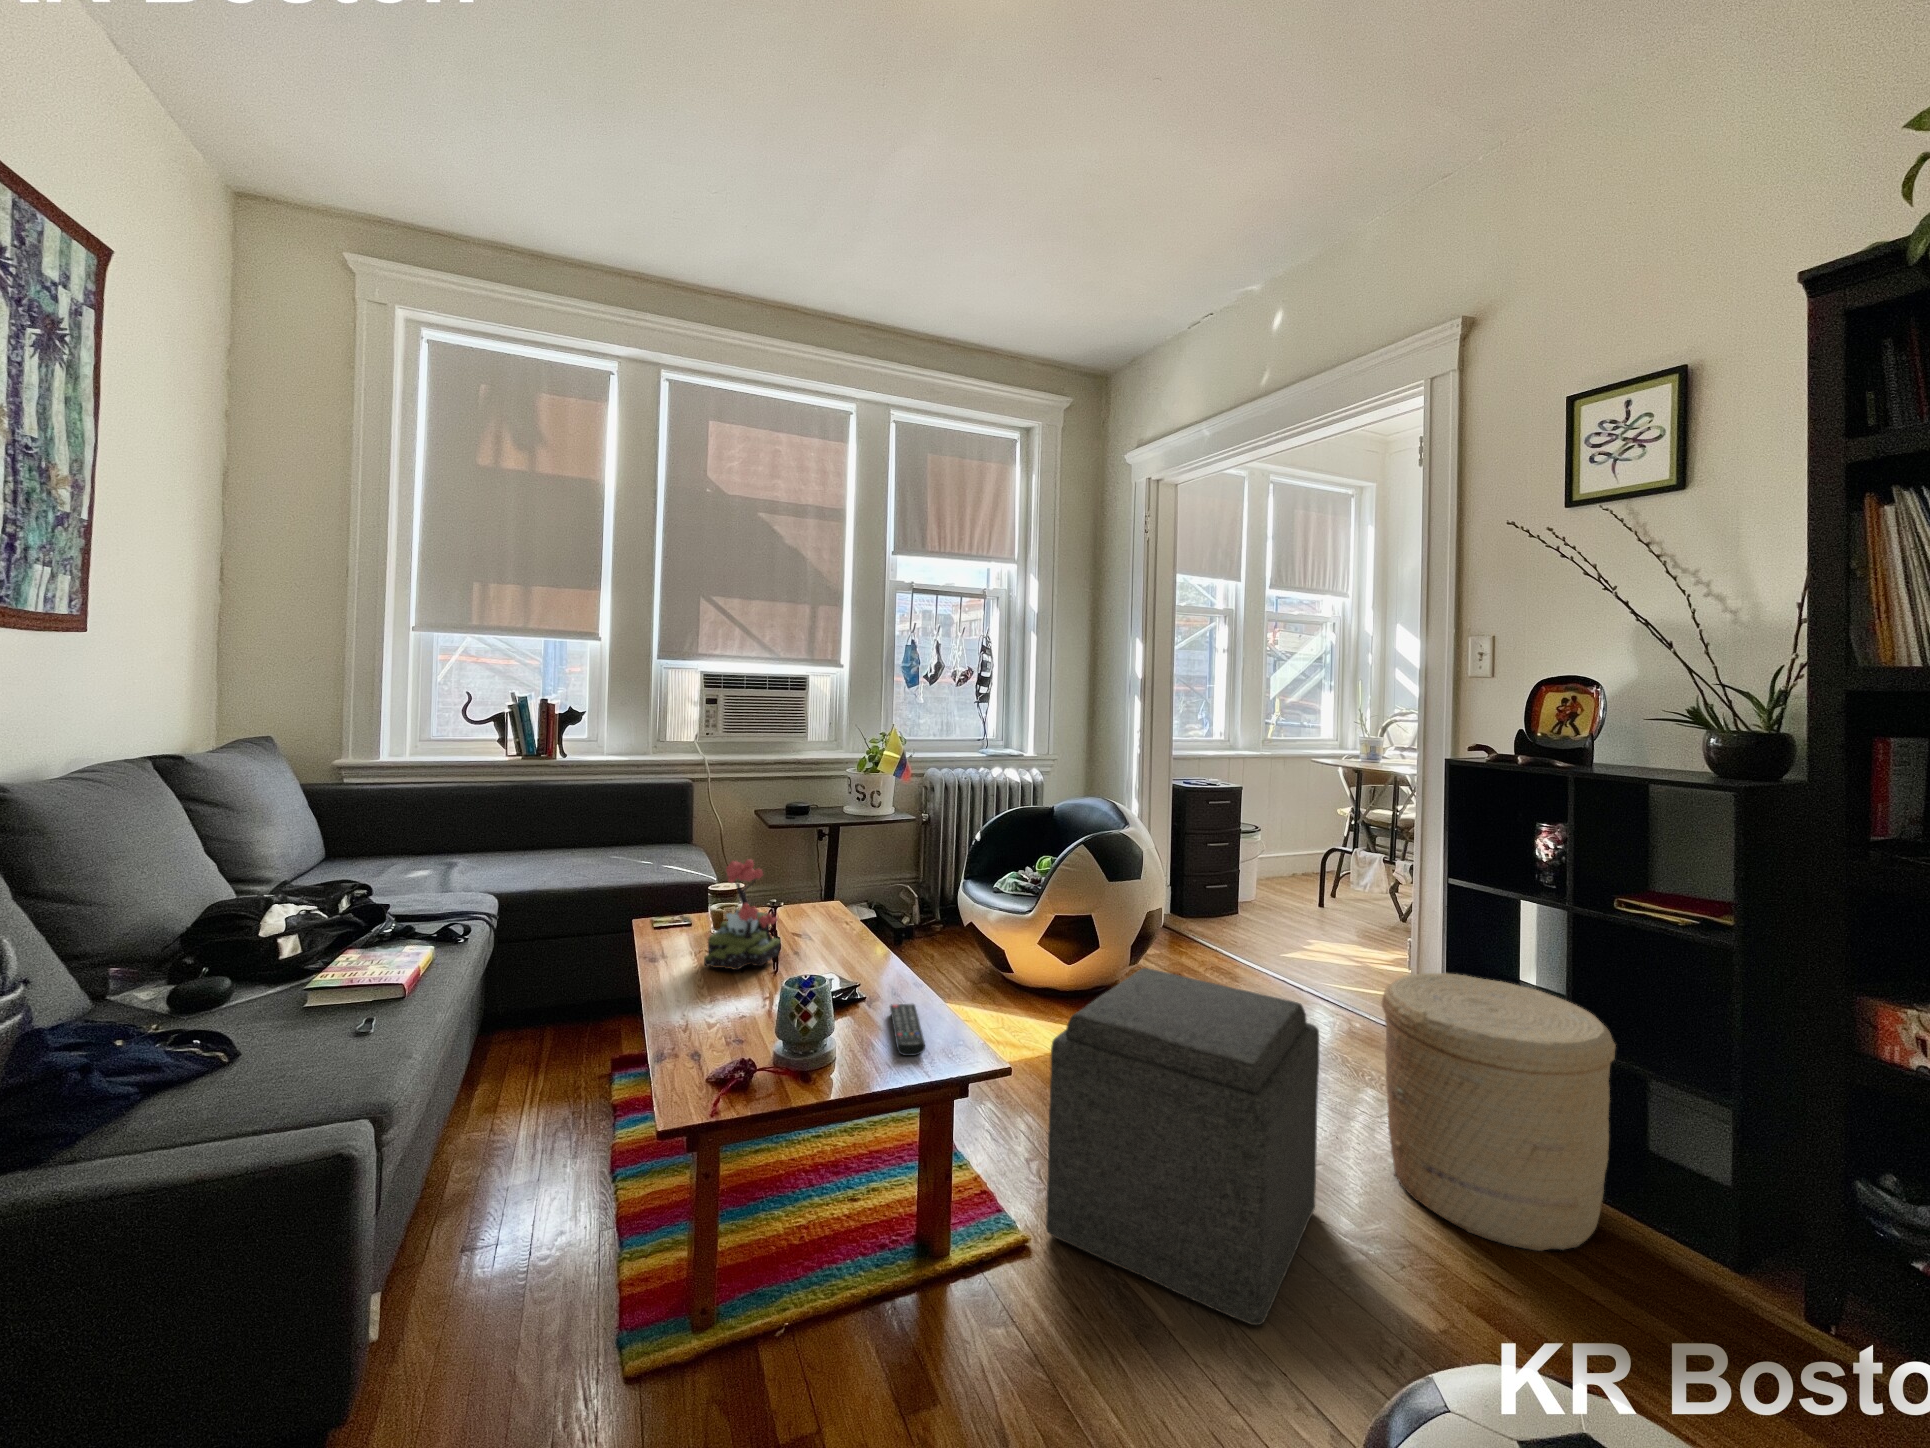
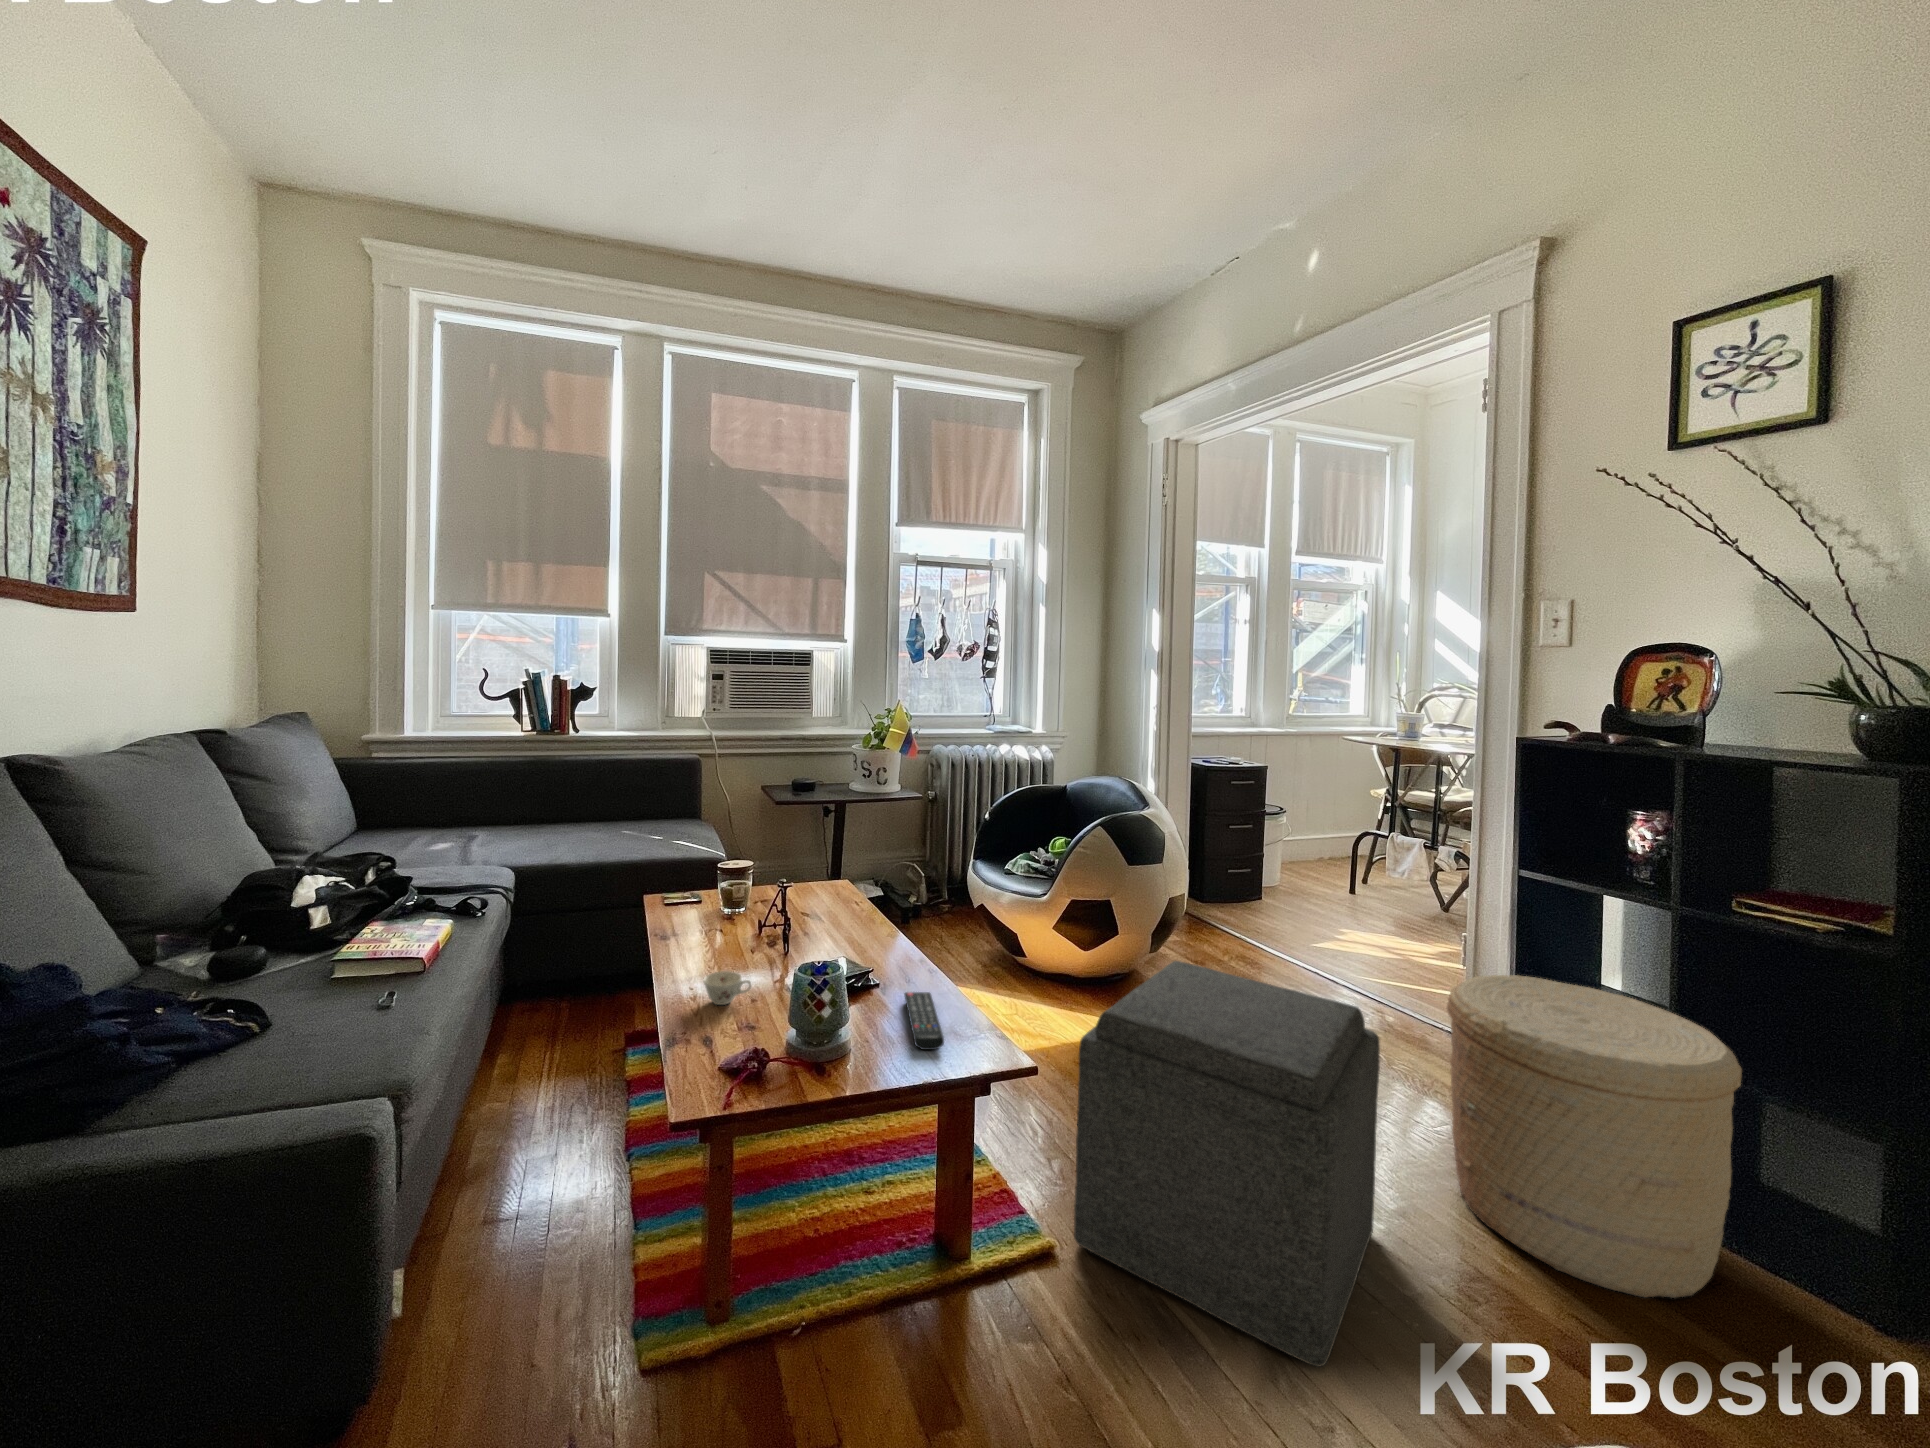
plant: present [704,860,780,970] -> none [714,837,790,950]
teacup: none [692,989,740,1022] -> present [703,971,751,1005]

